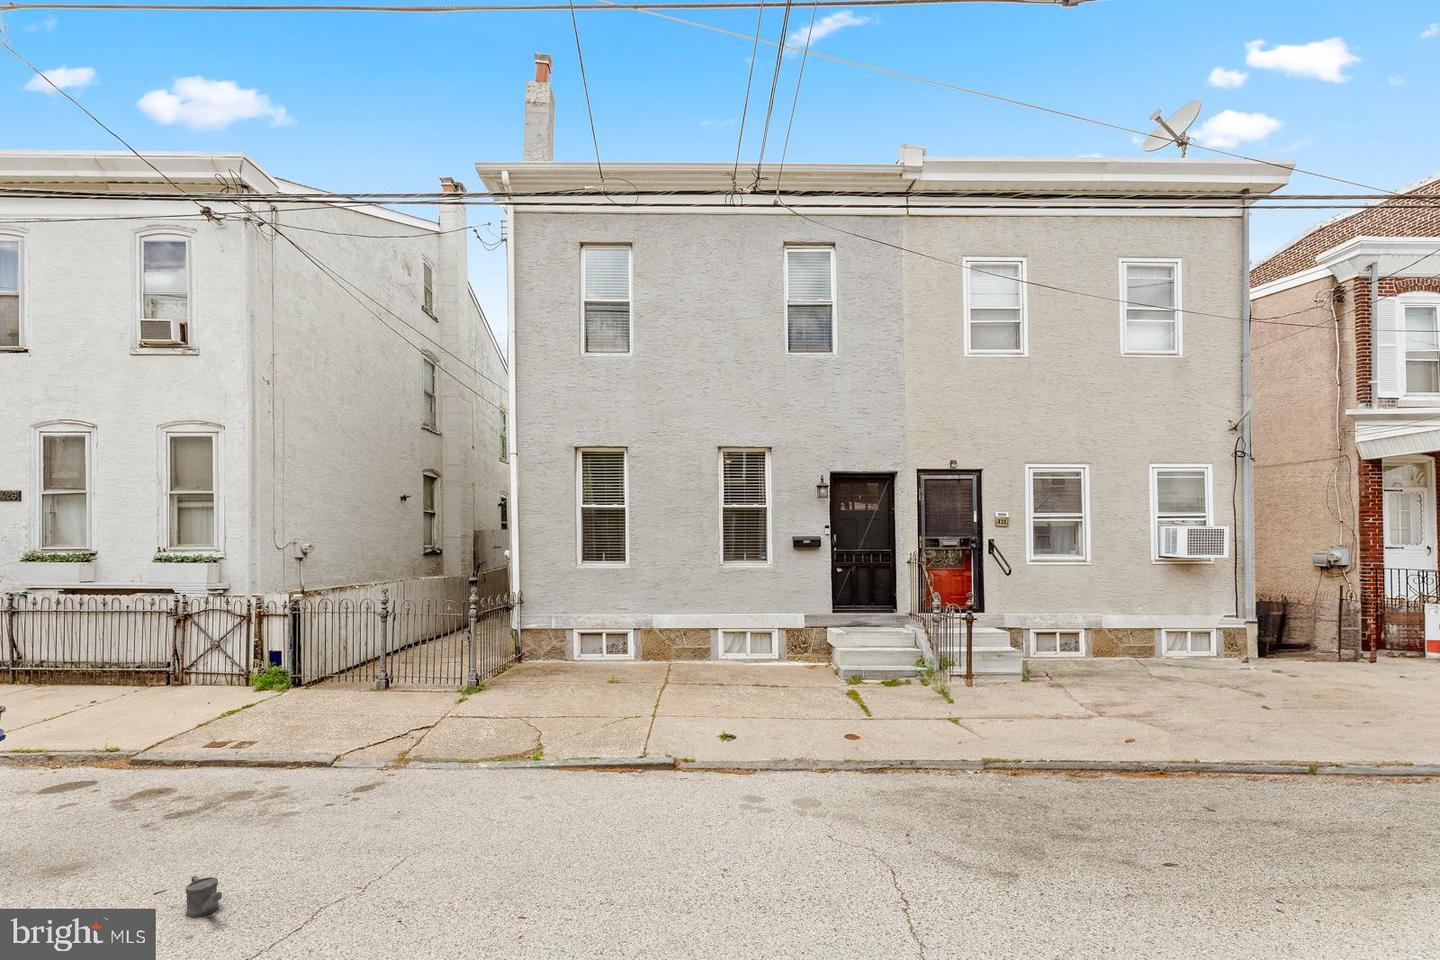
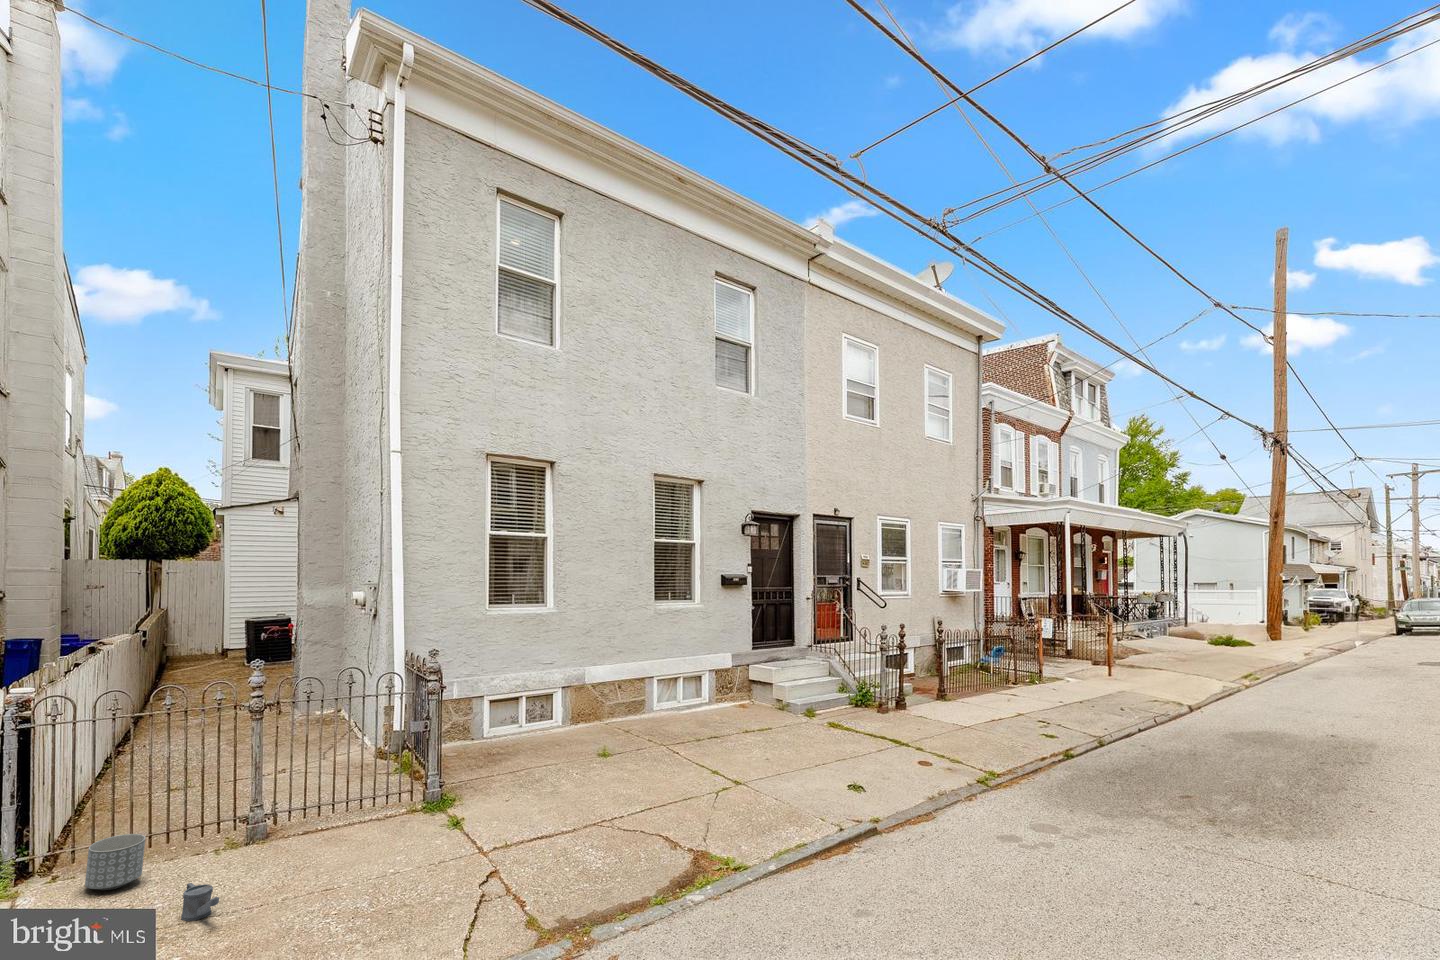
planter: none [90,823,151,884] -> present [85,834,145,890]

